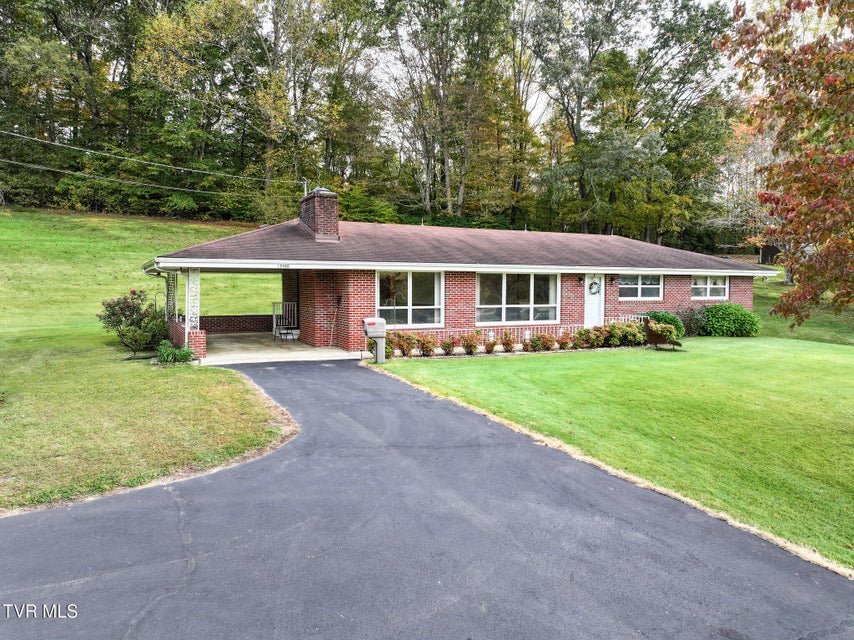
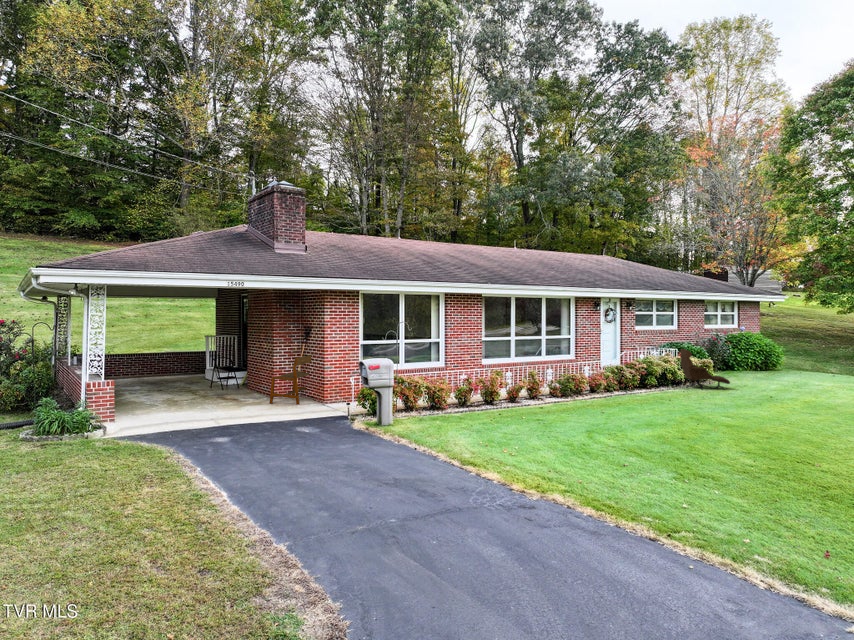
bench: none [310,316,346,352] -> present [270,355,312,405]

